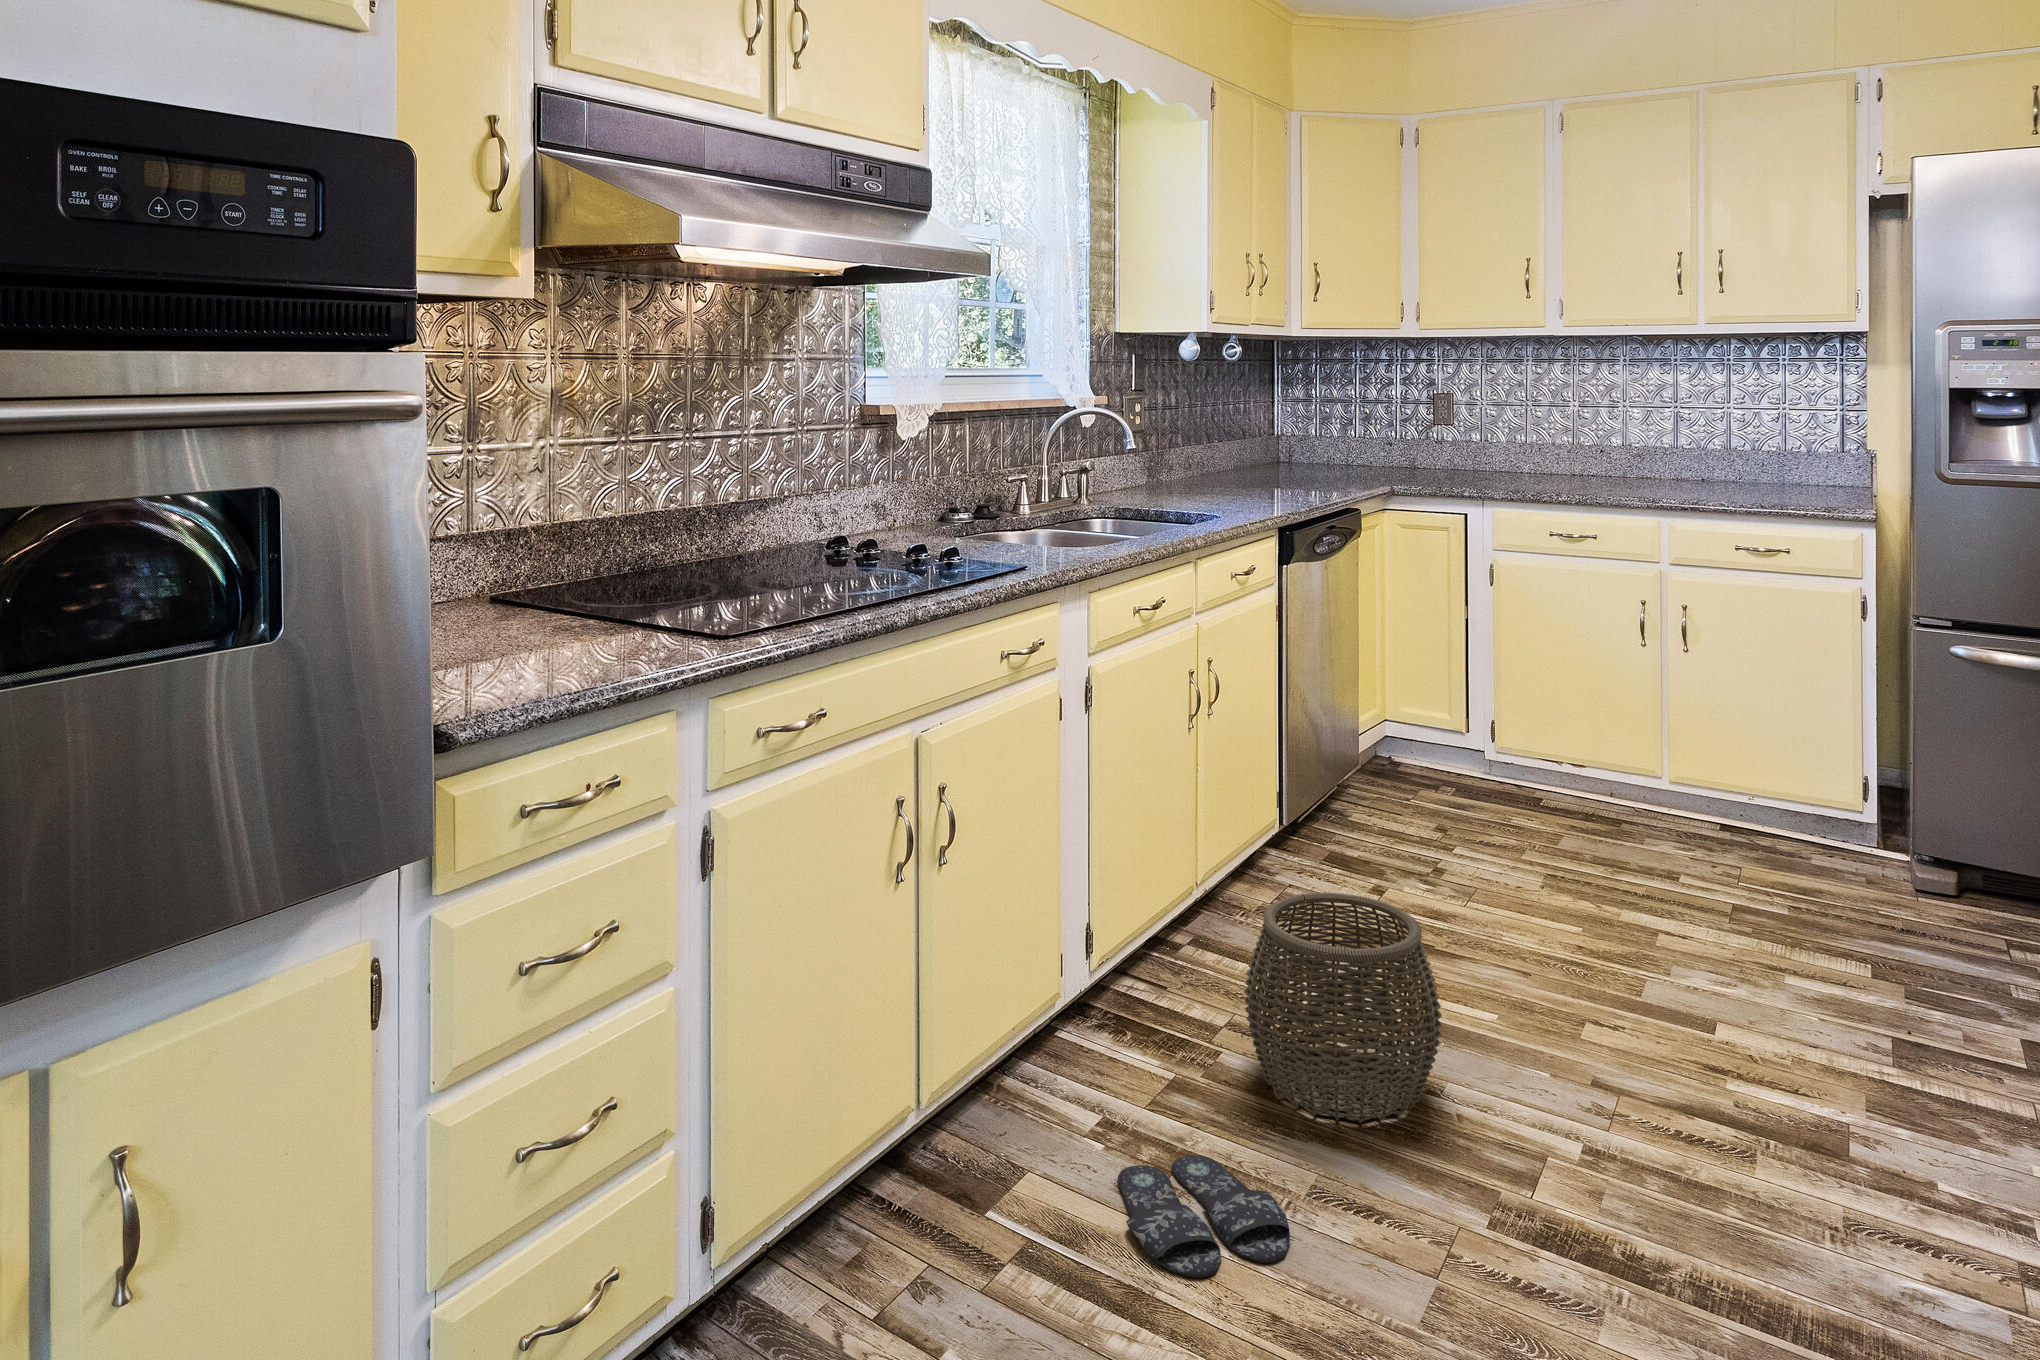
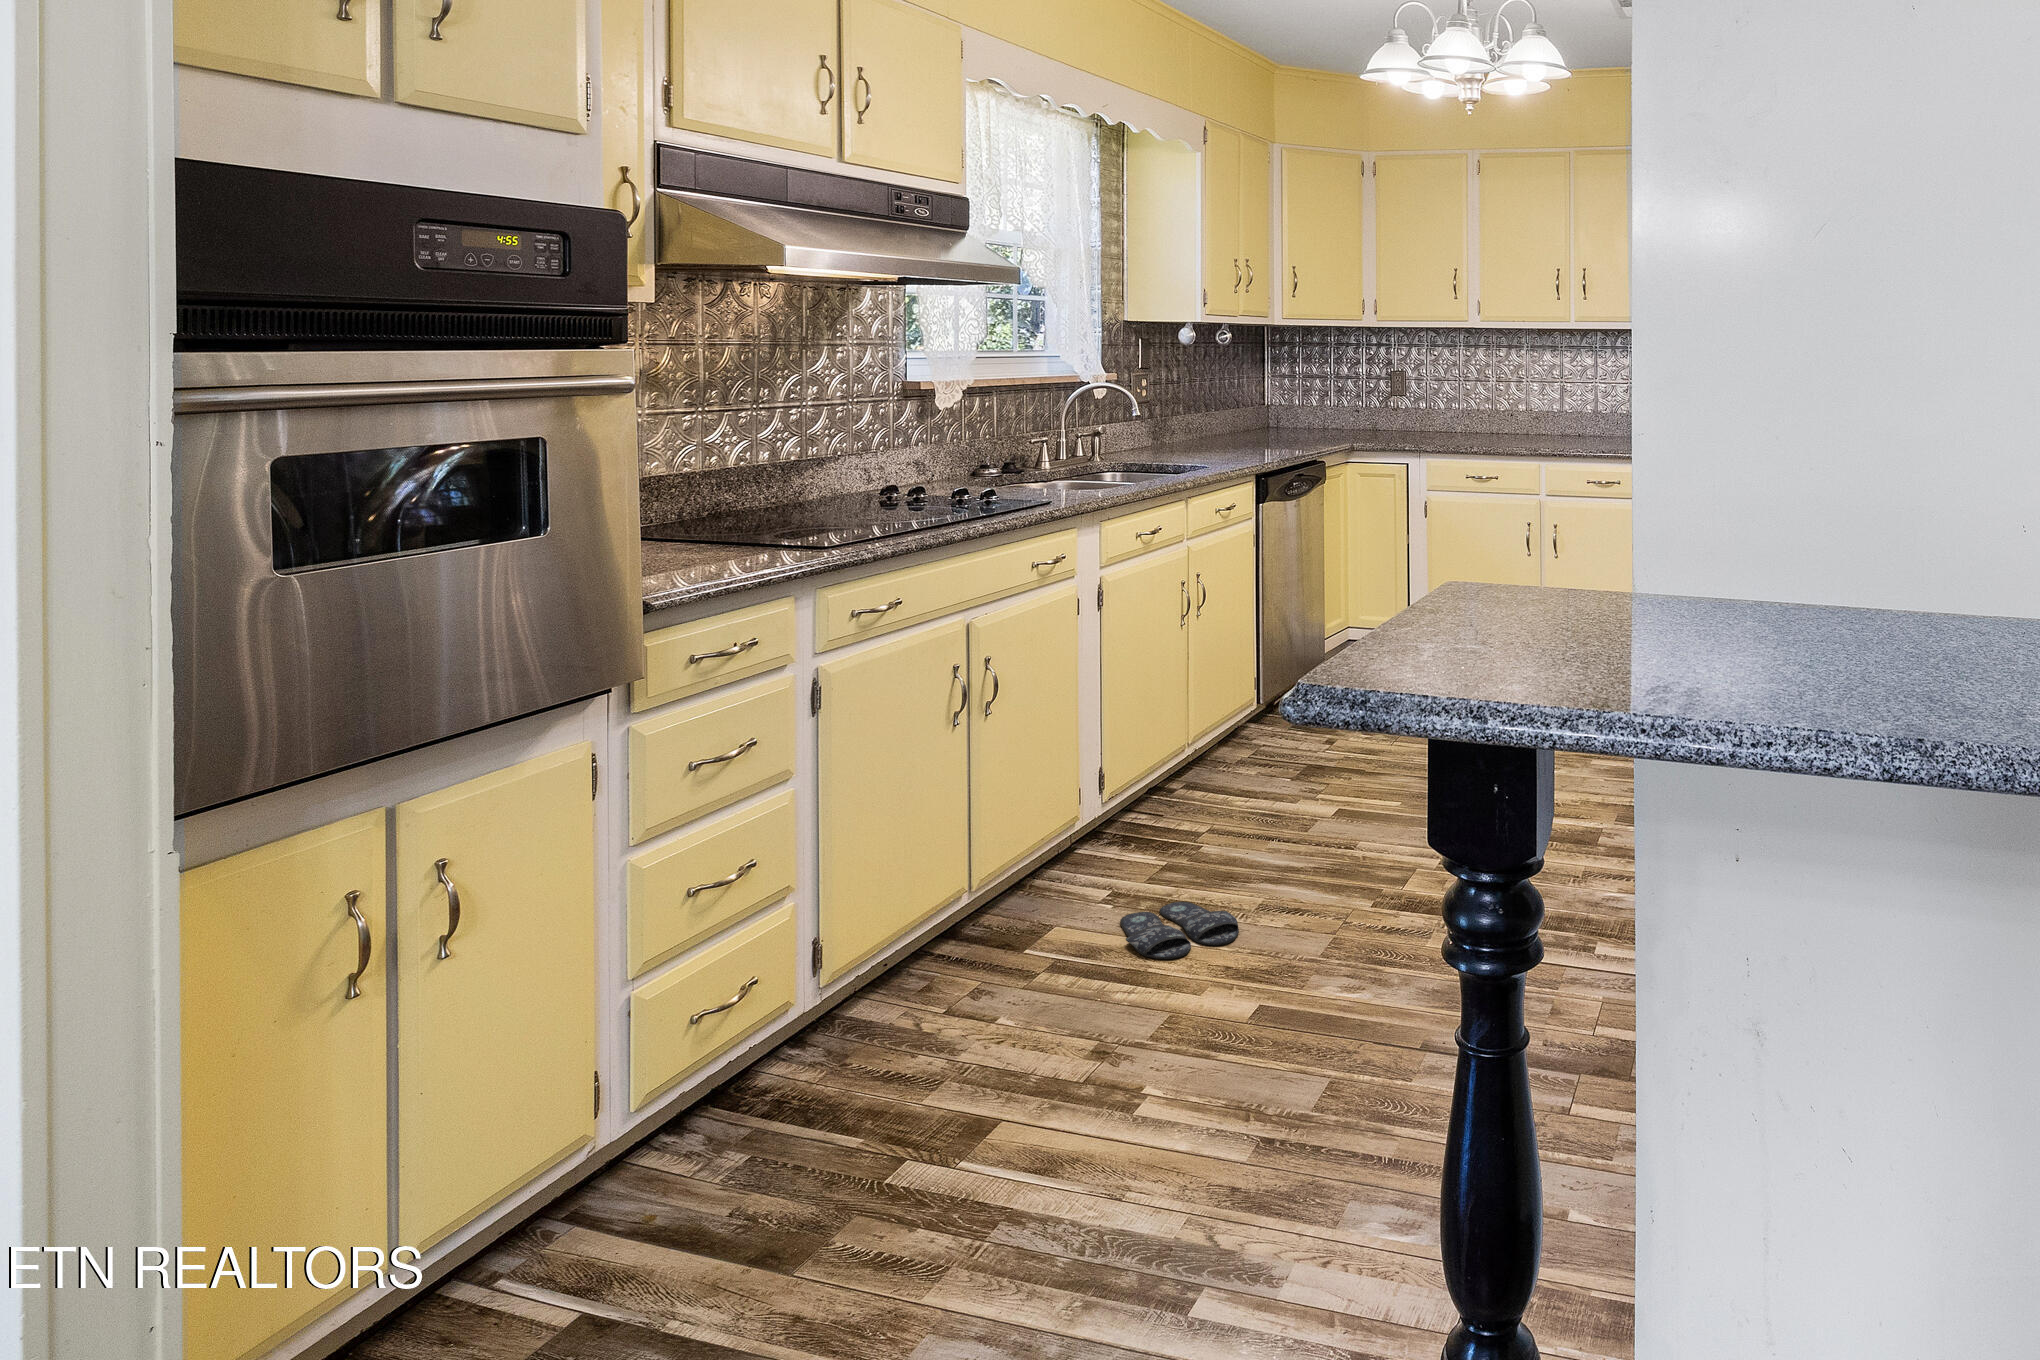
woven basket: present [1244,893,1442,1123] -> none [1216,725,1352,872]

